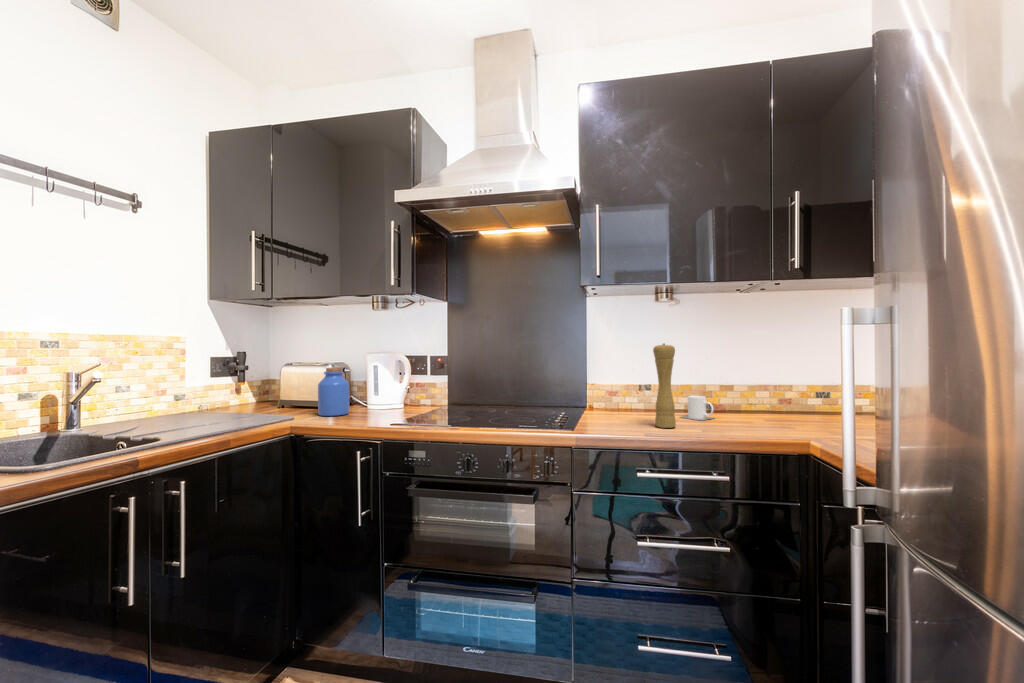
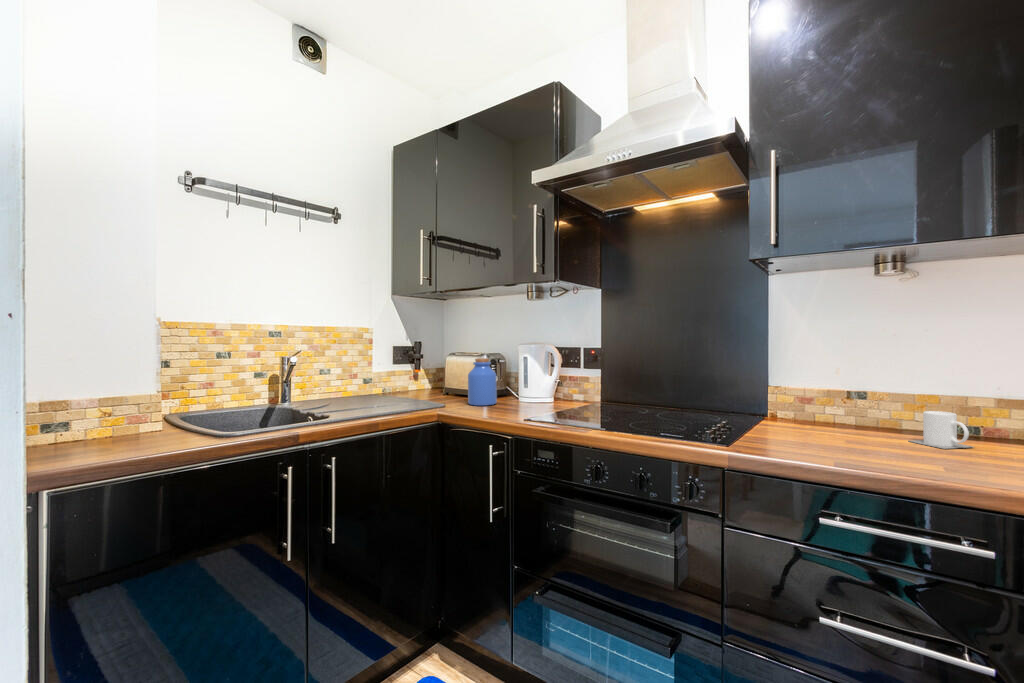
pepper mill: present [653,344,676,428] -> none [850,335,886,454]

